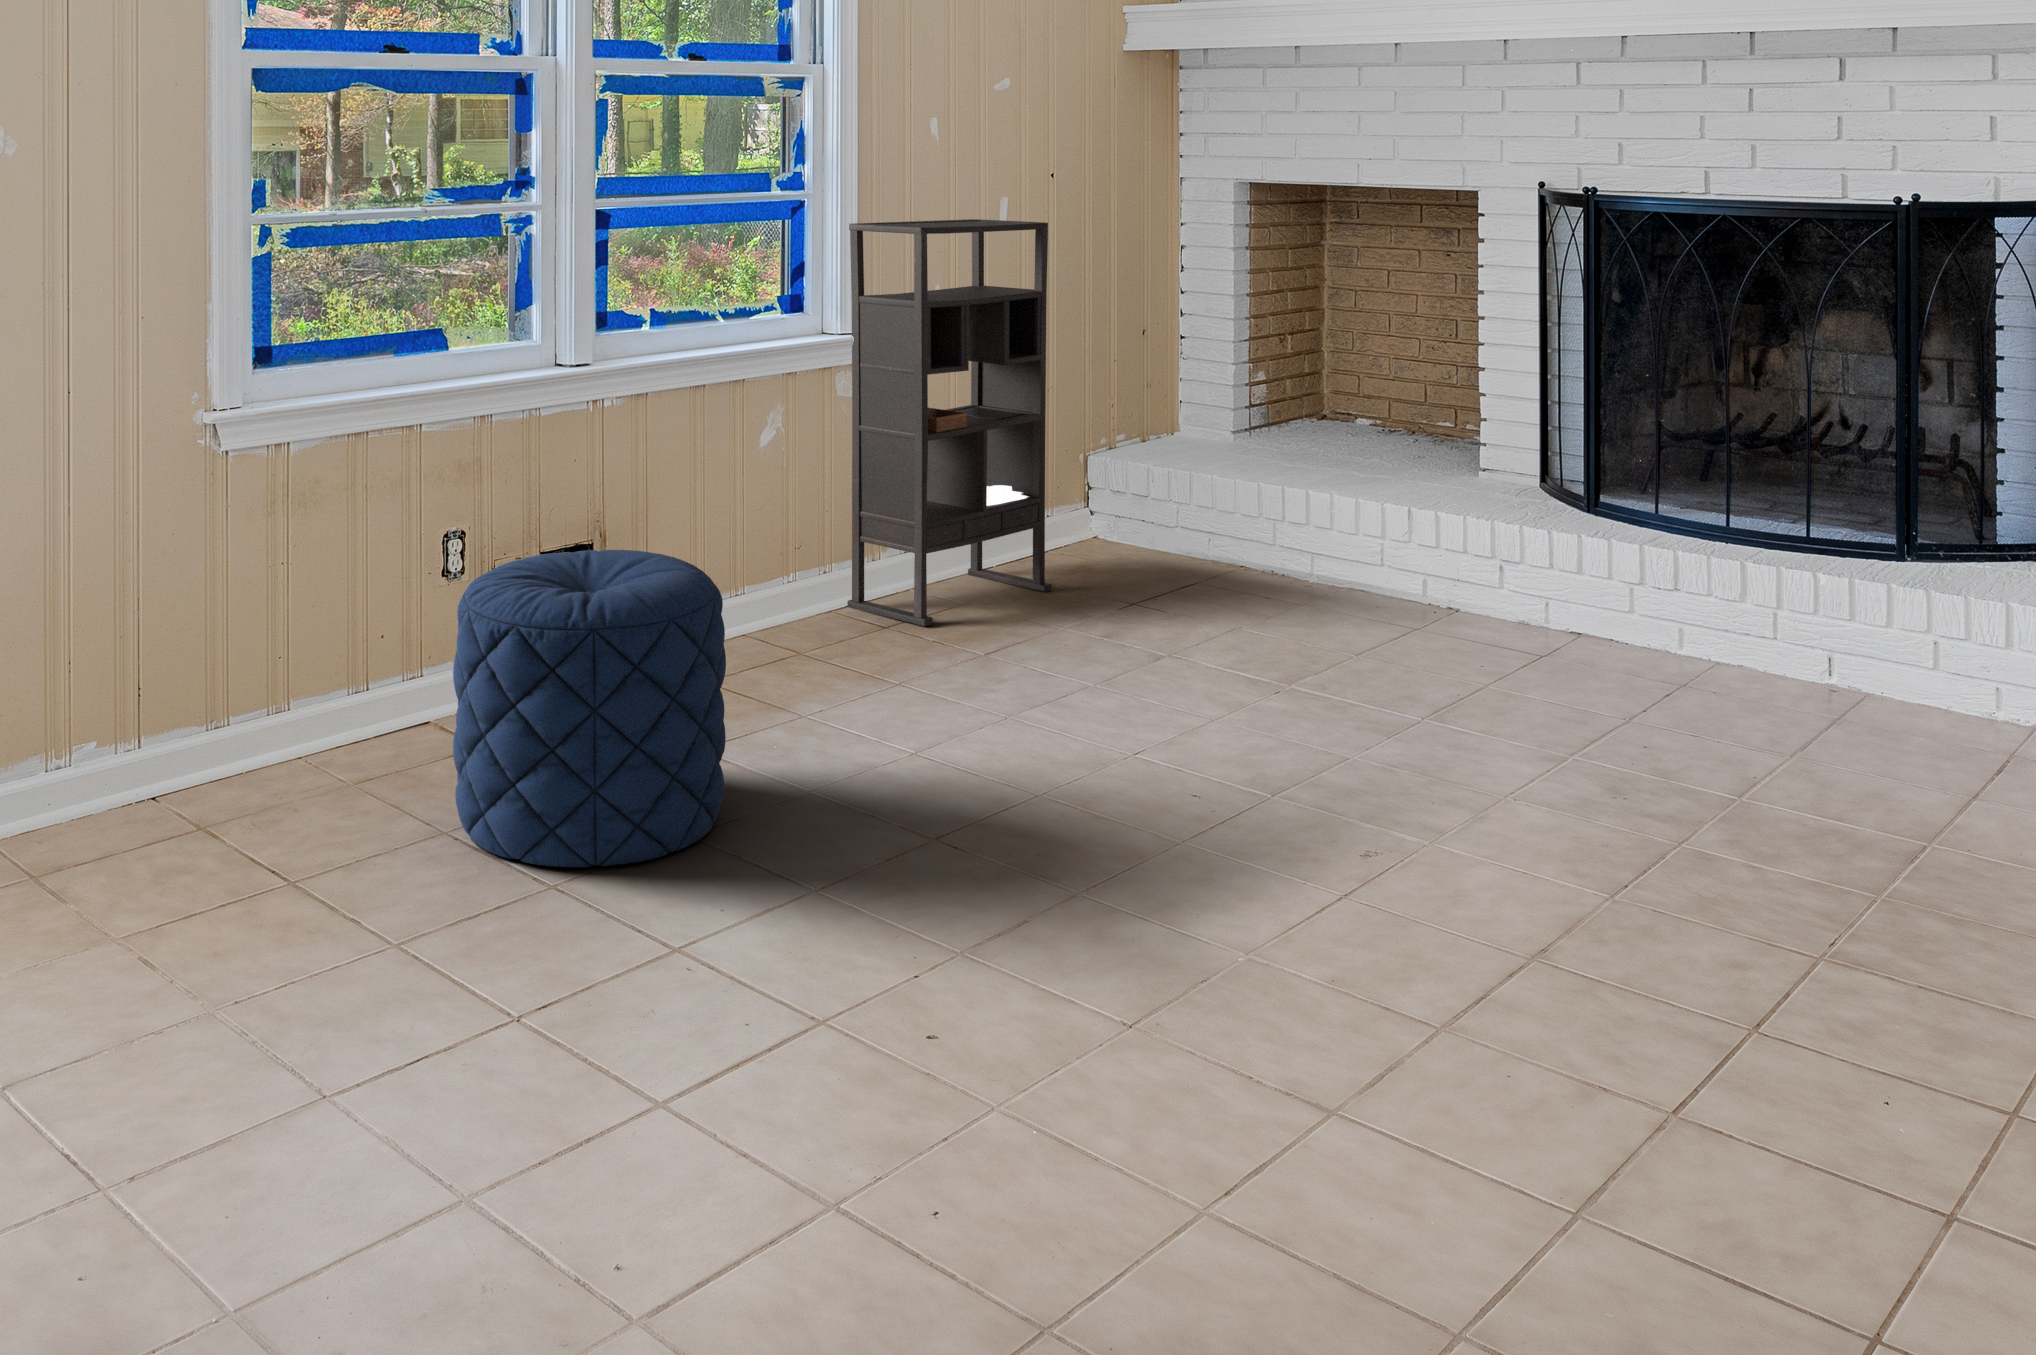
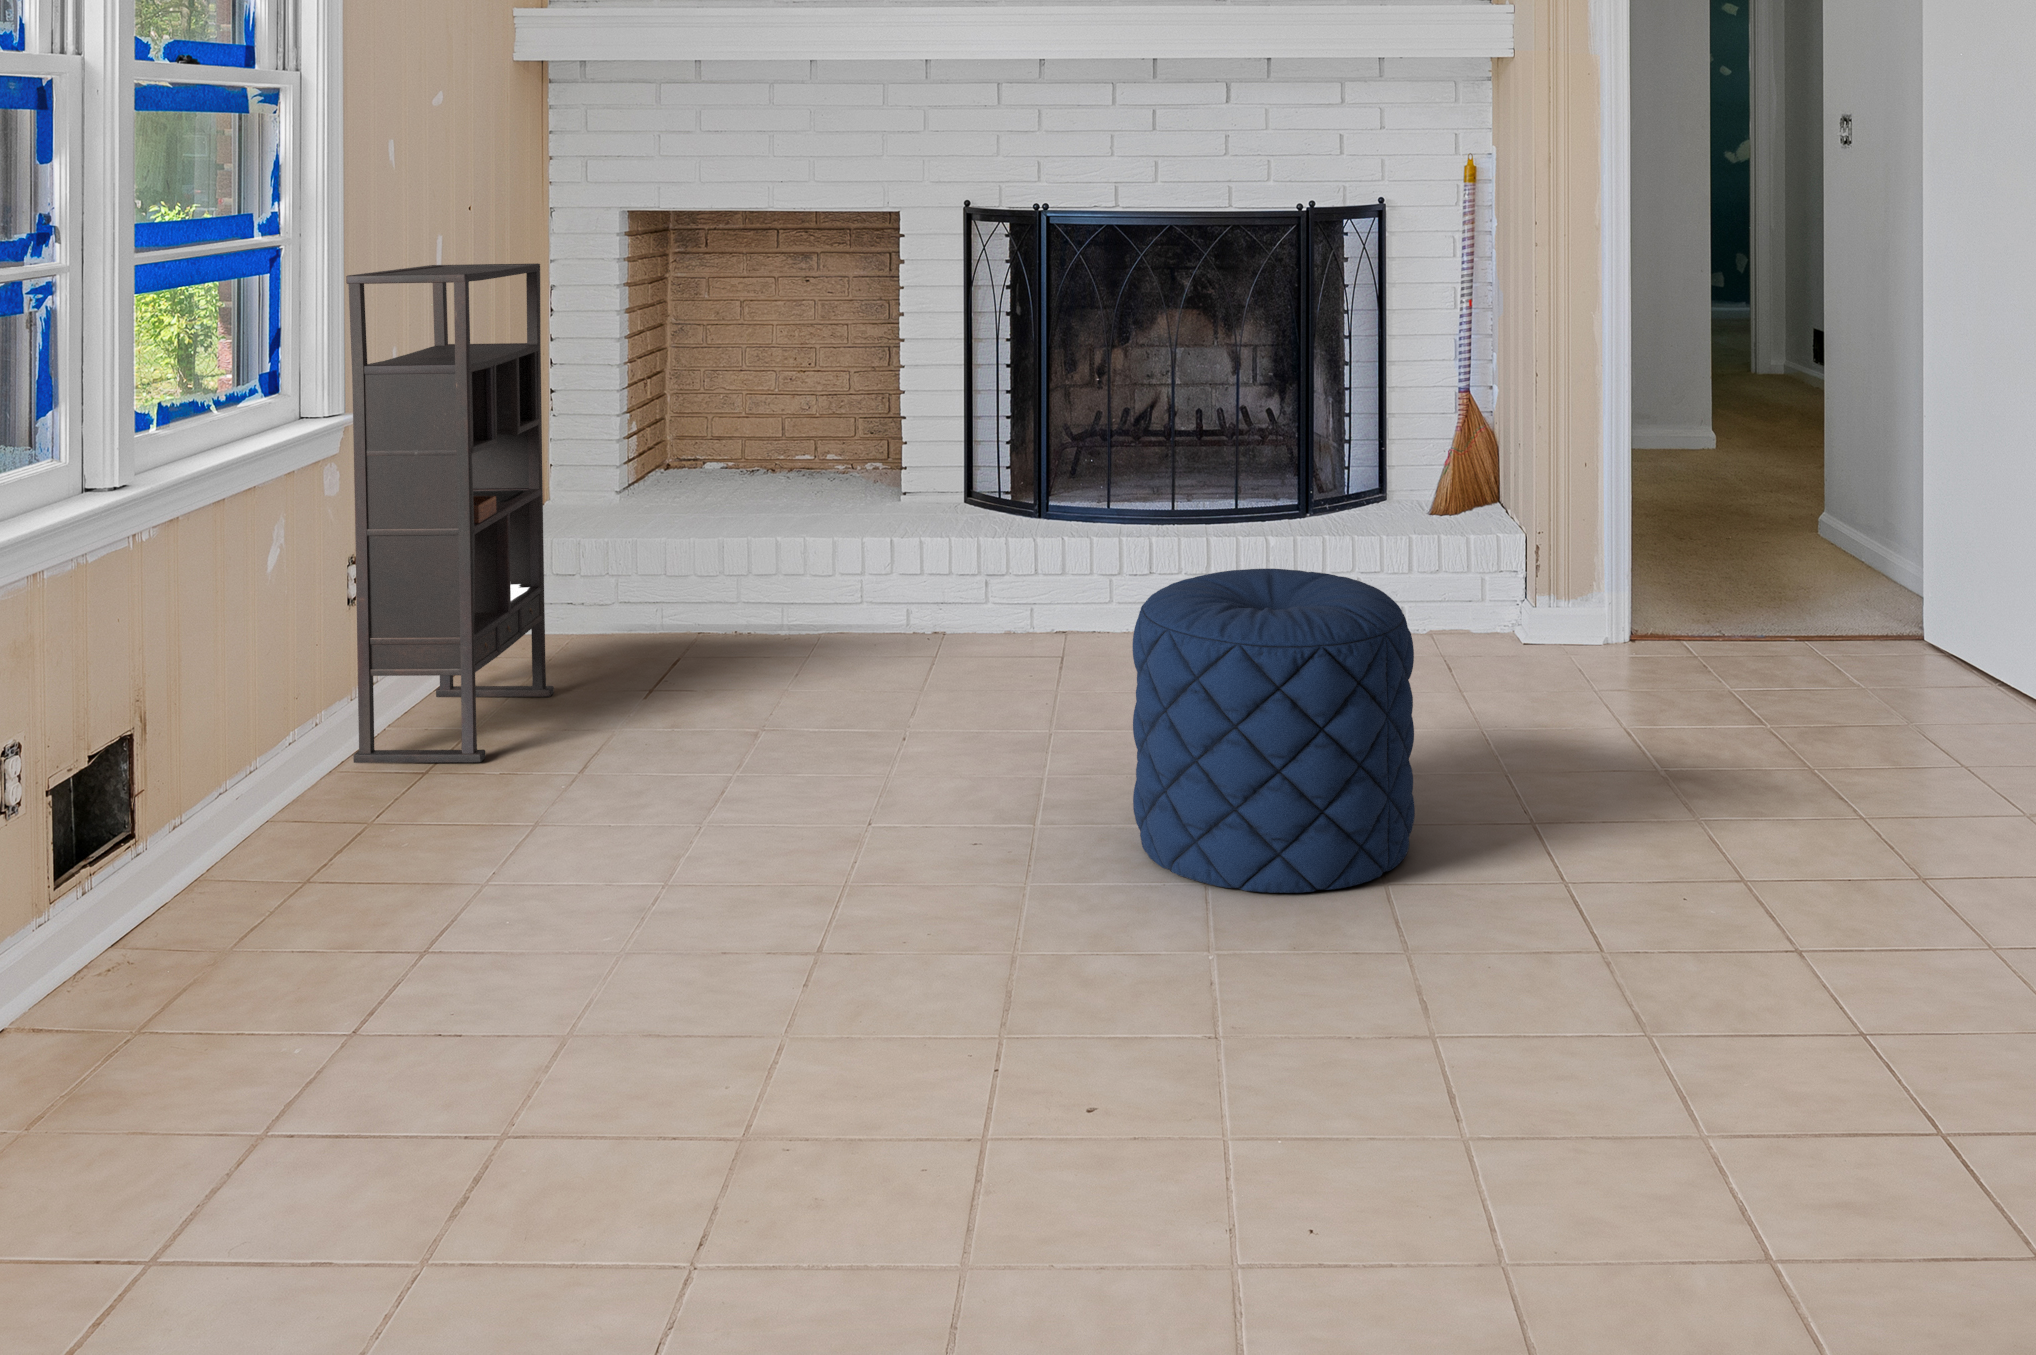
pouf: present [453,550,726,867] -> present [1133,569,1415,893]

